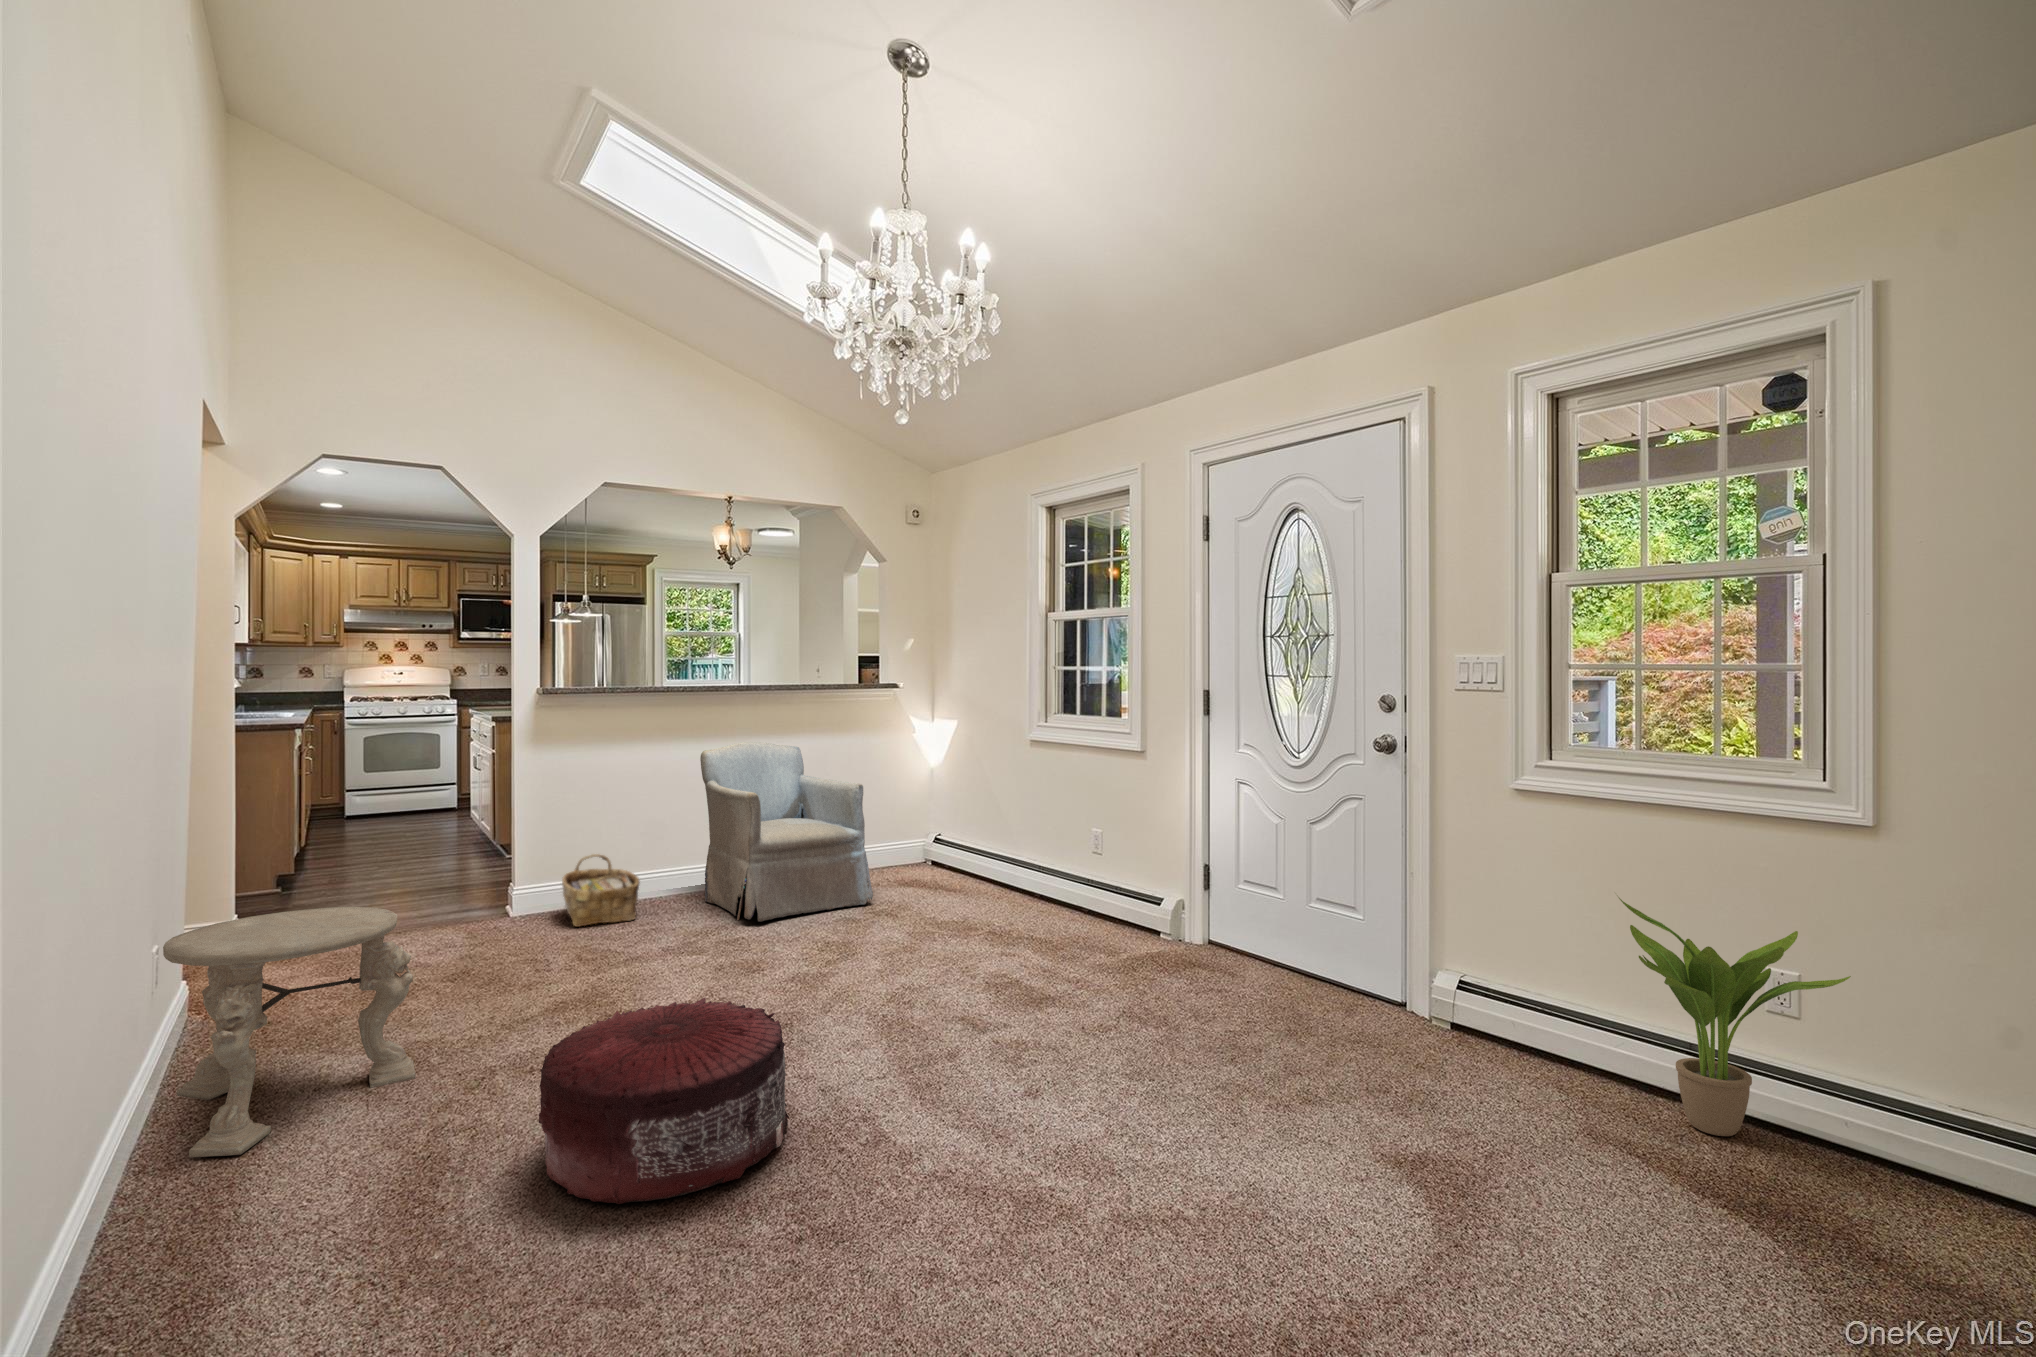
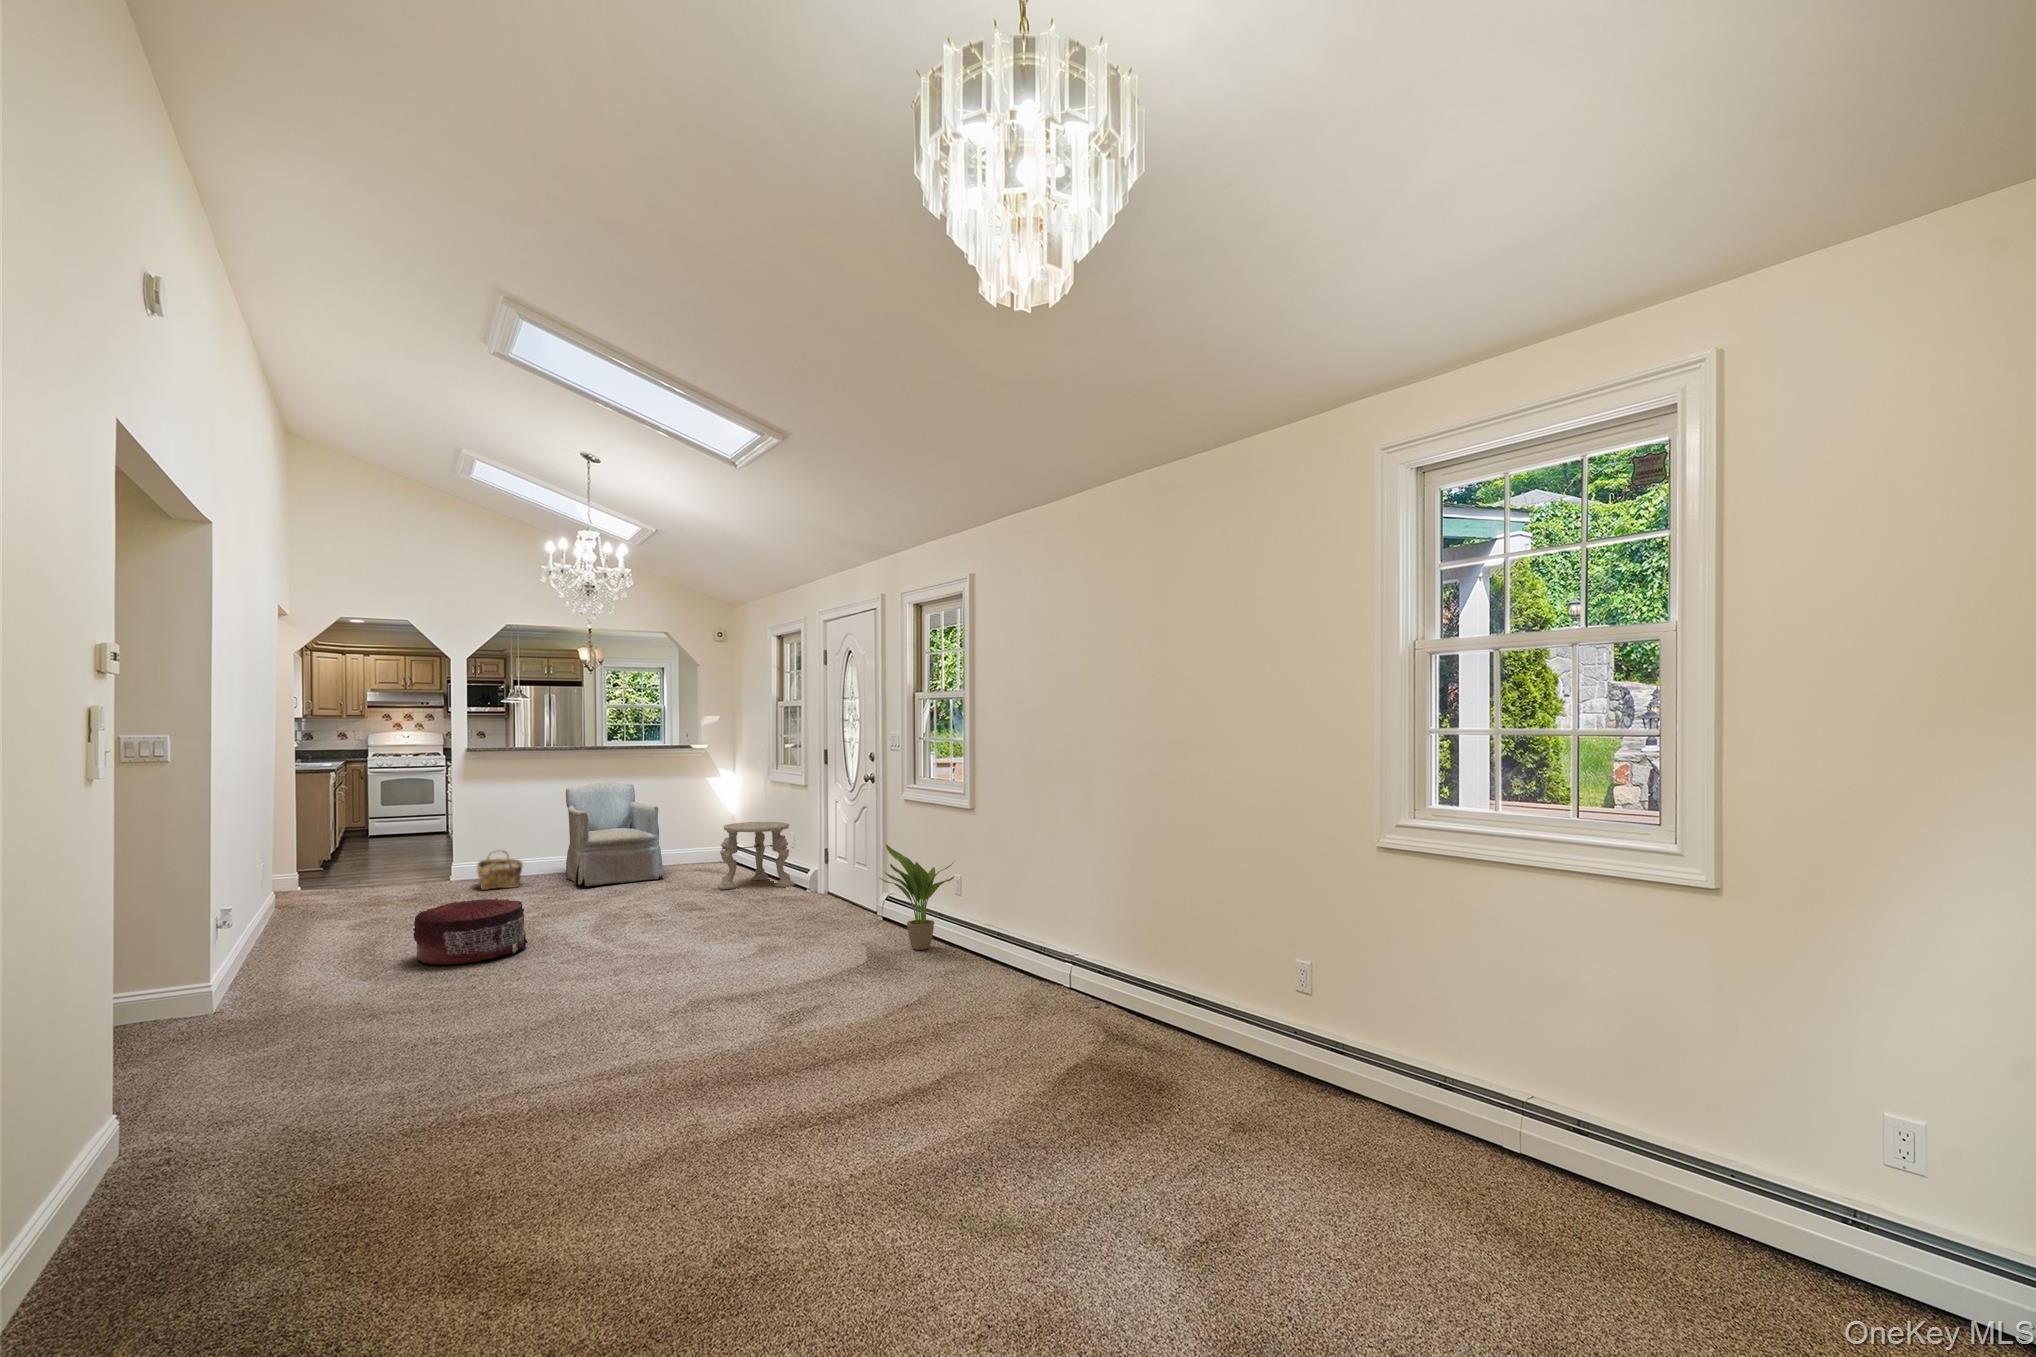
side table: present [163,907,415,1157] -> present [718,822,795,890]

